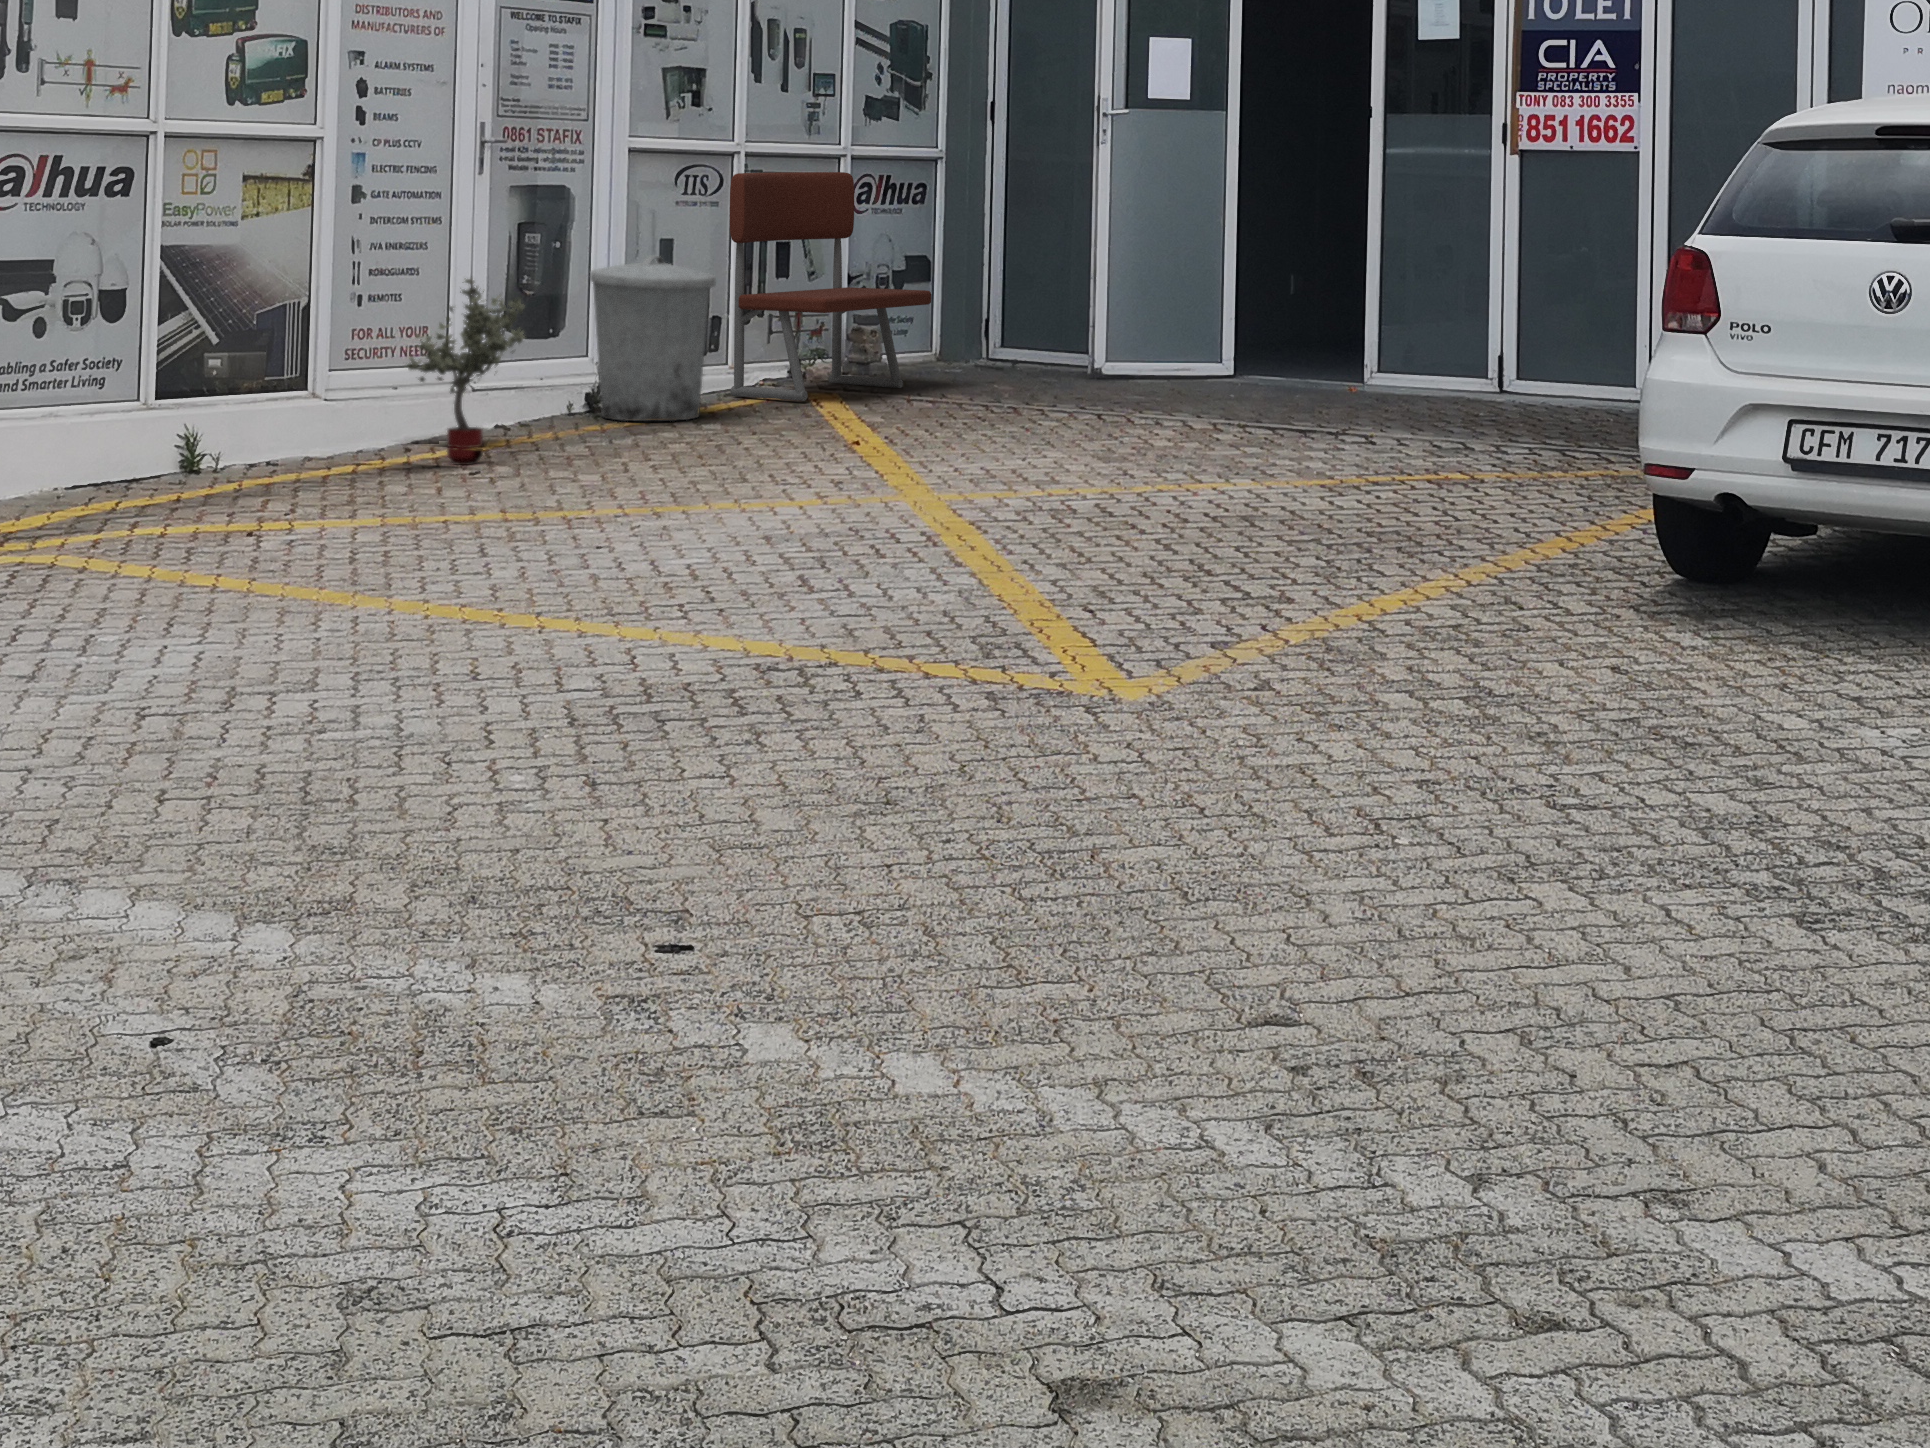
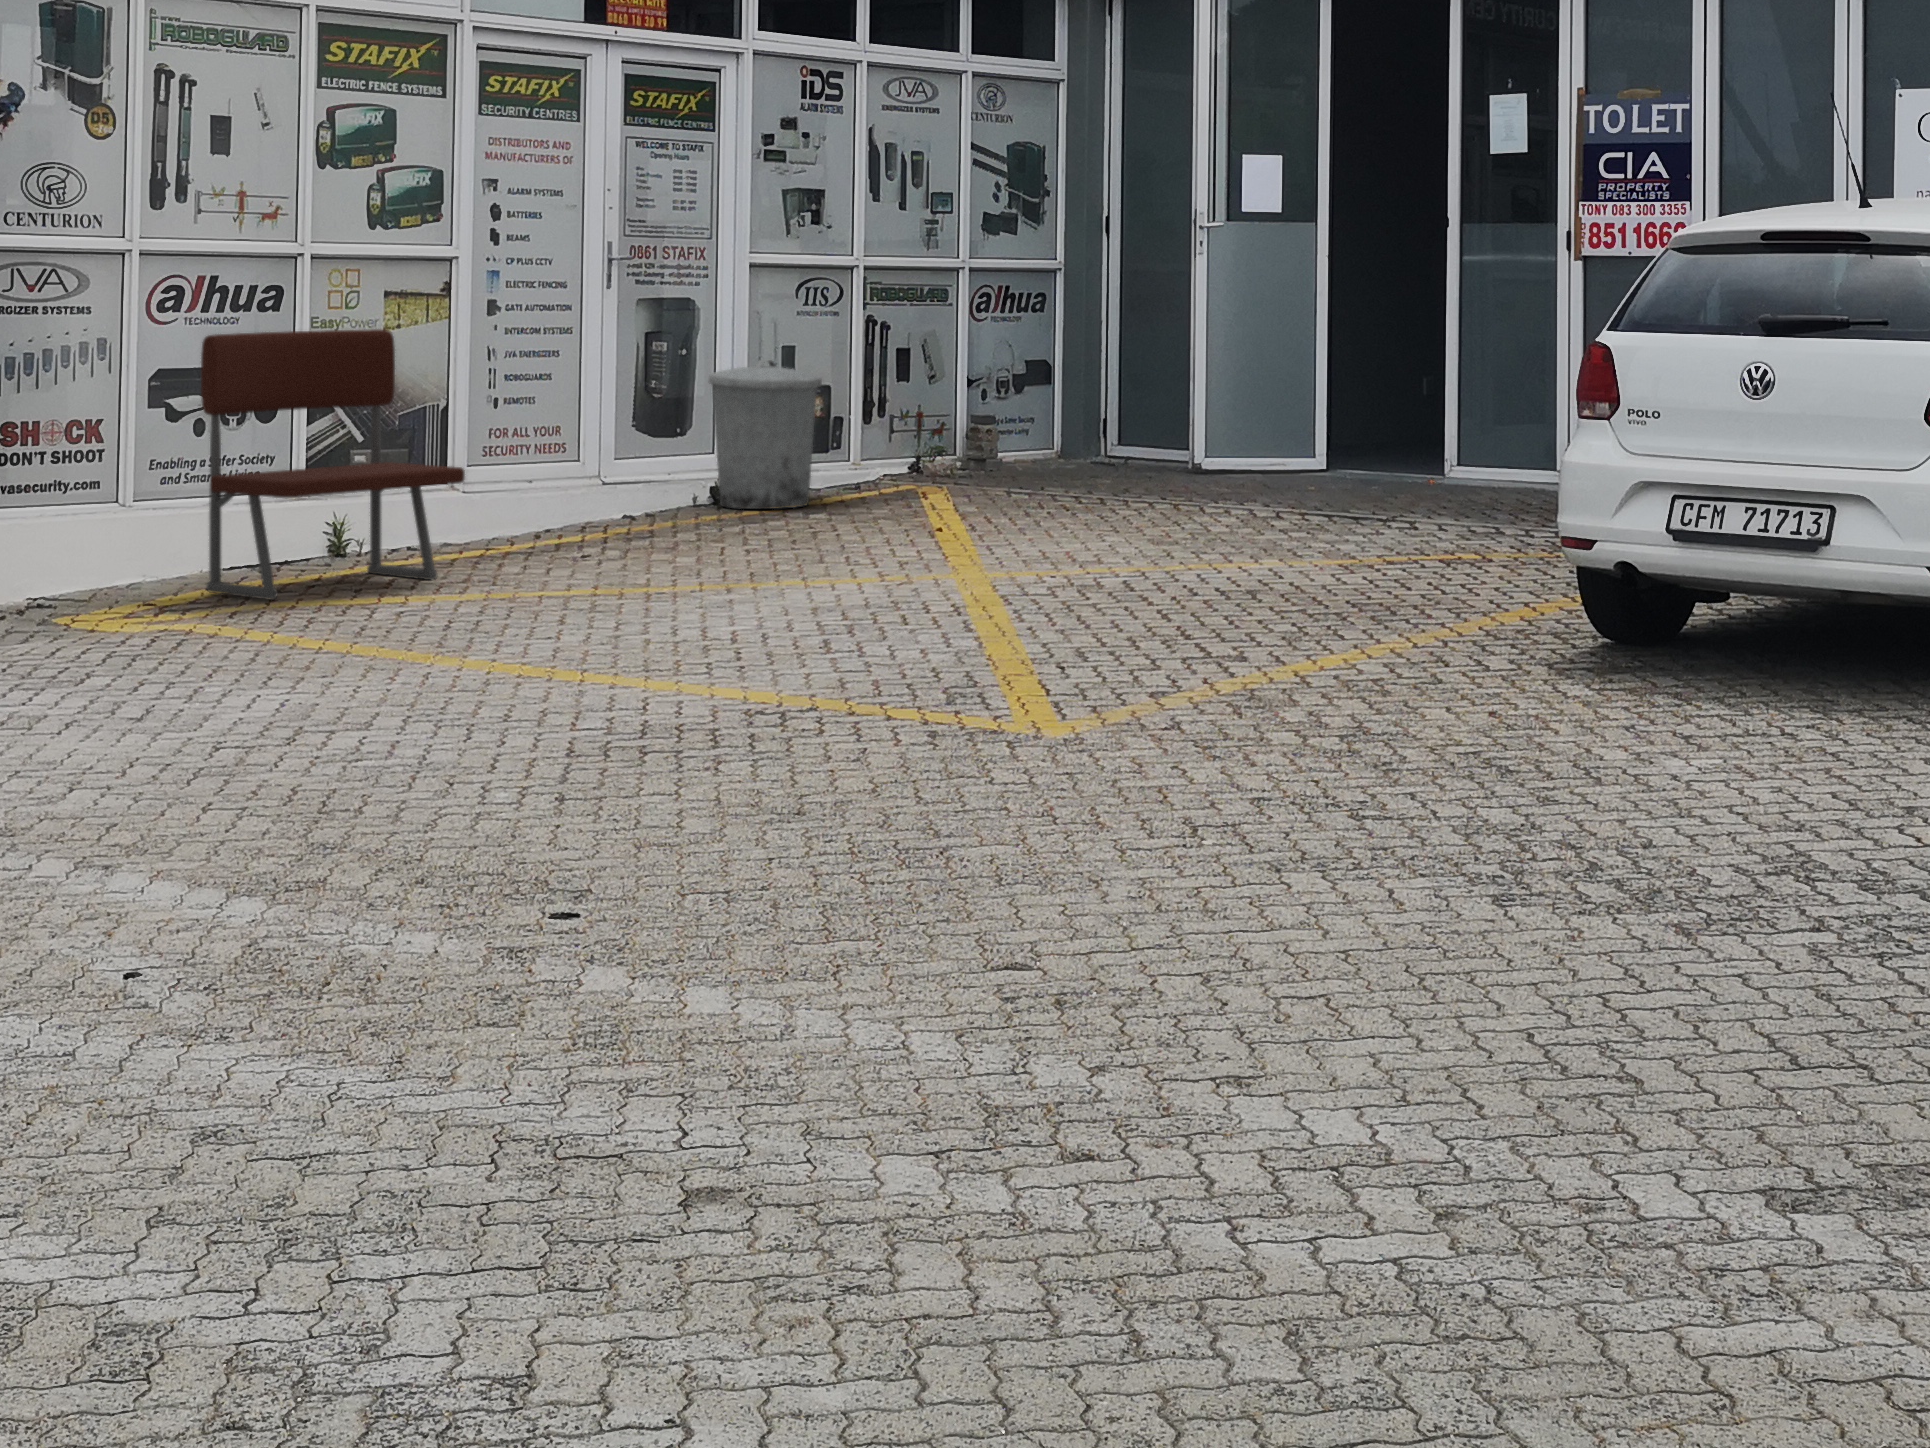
bench: present [730,172,931,401] -> present [201,329,465,600]
potted tree: present [407,278,525,465] -> none [529,379,642,548]

